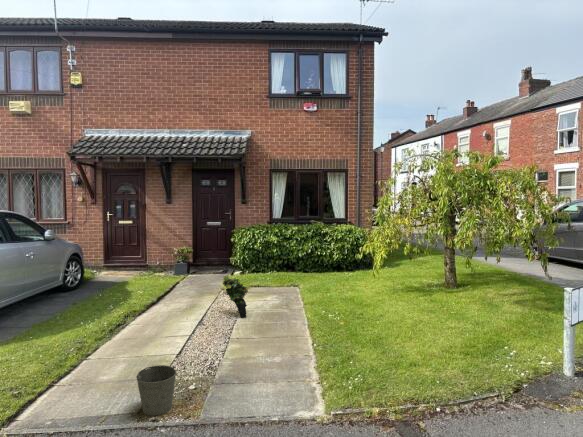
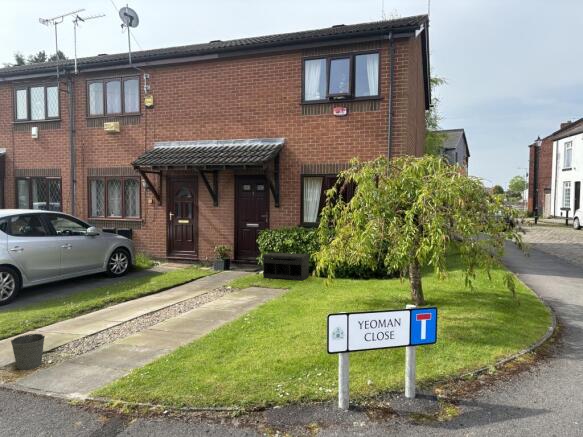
bench: none [249,251,294,278] -> present [263,253,309,281]
potted plant: present [223,274,248,318] -> none [178,271,203,311]

